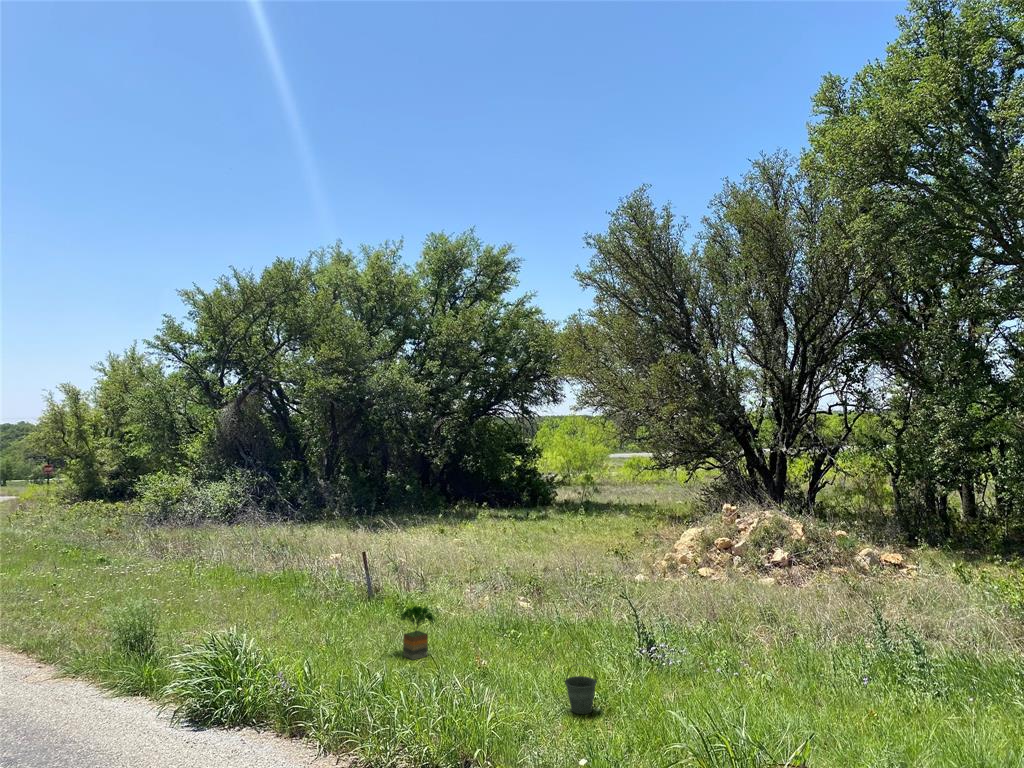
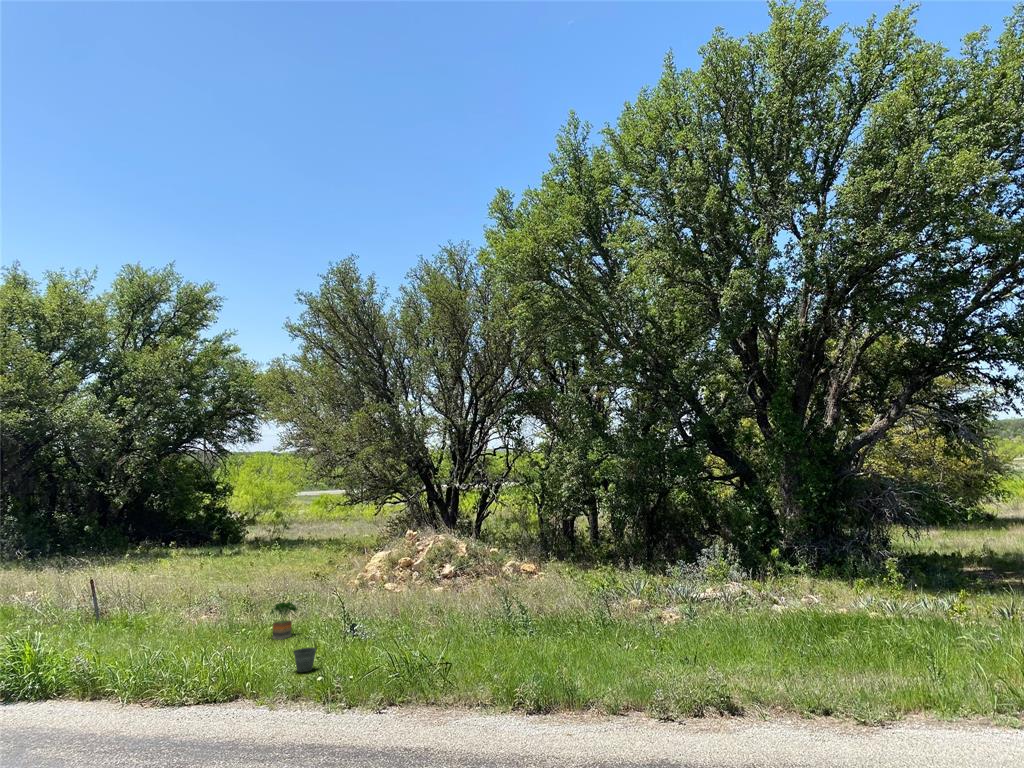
potted tree: present [401,606,435,660] -> present [271,602,297,639]

